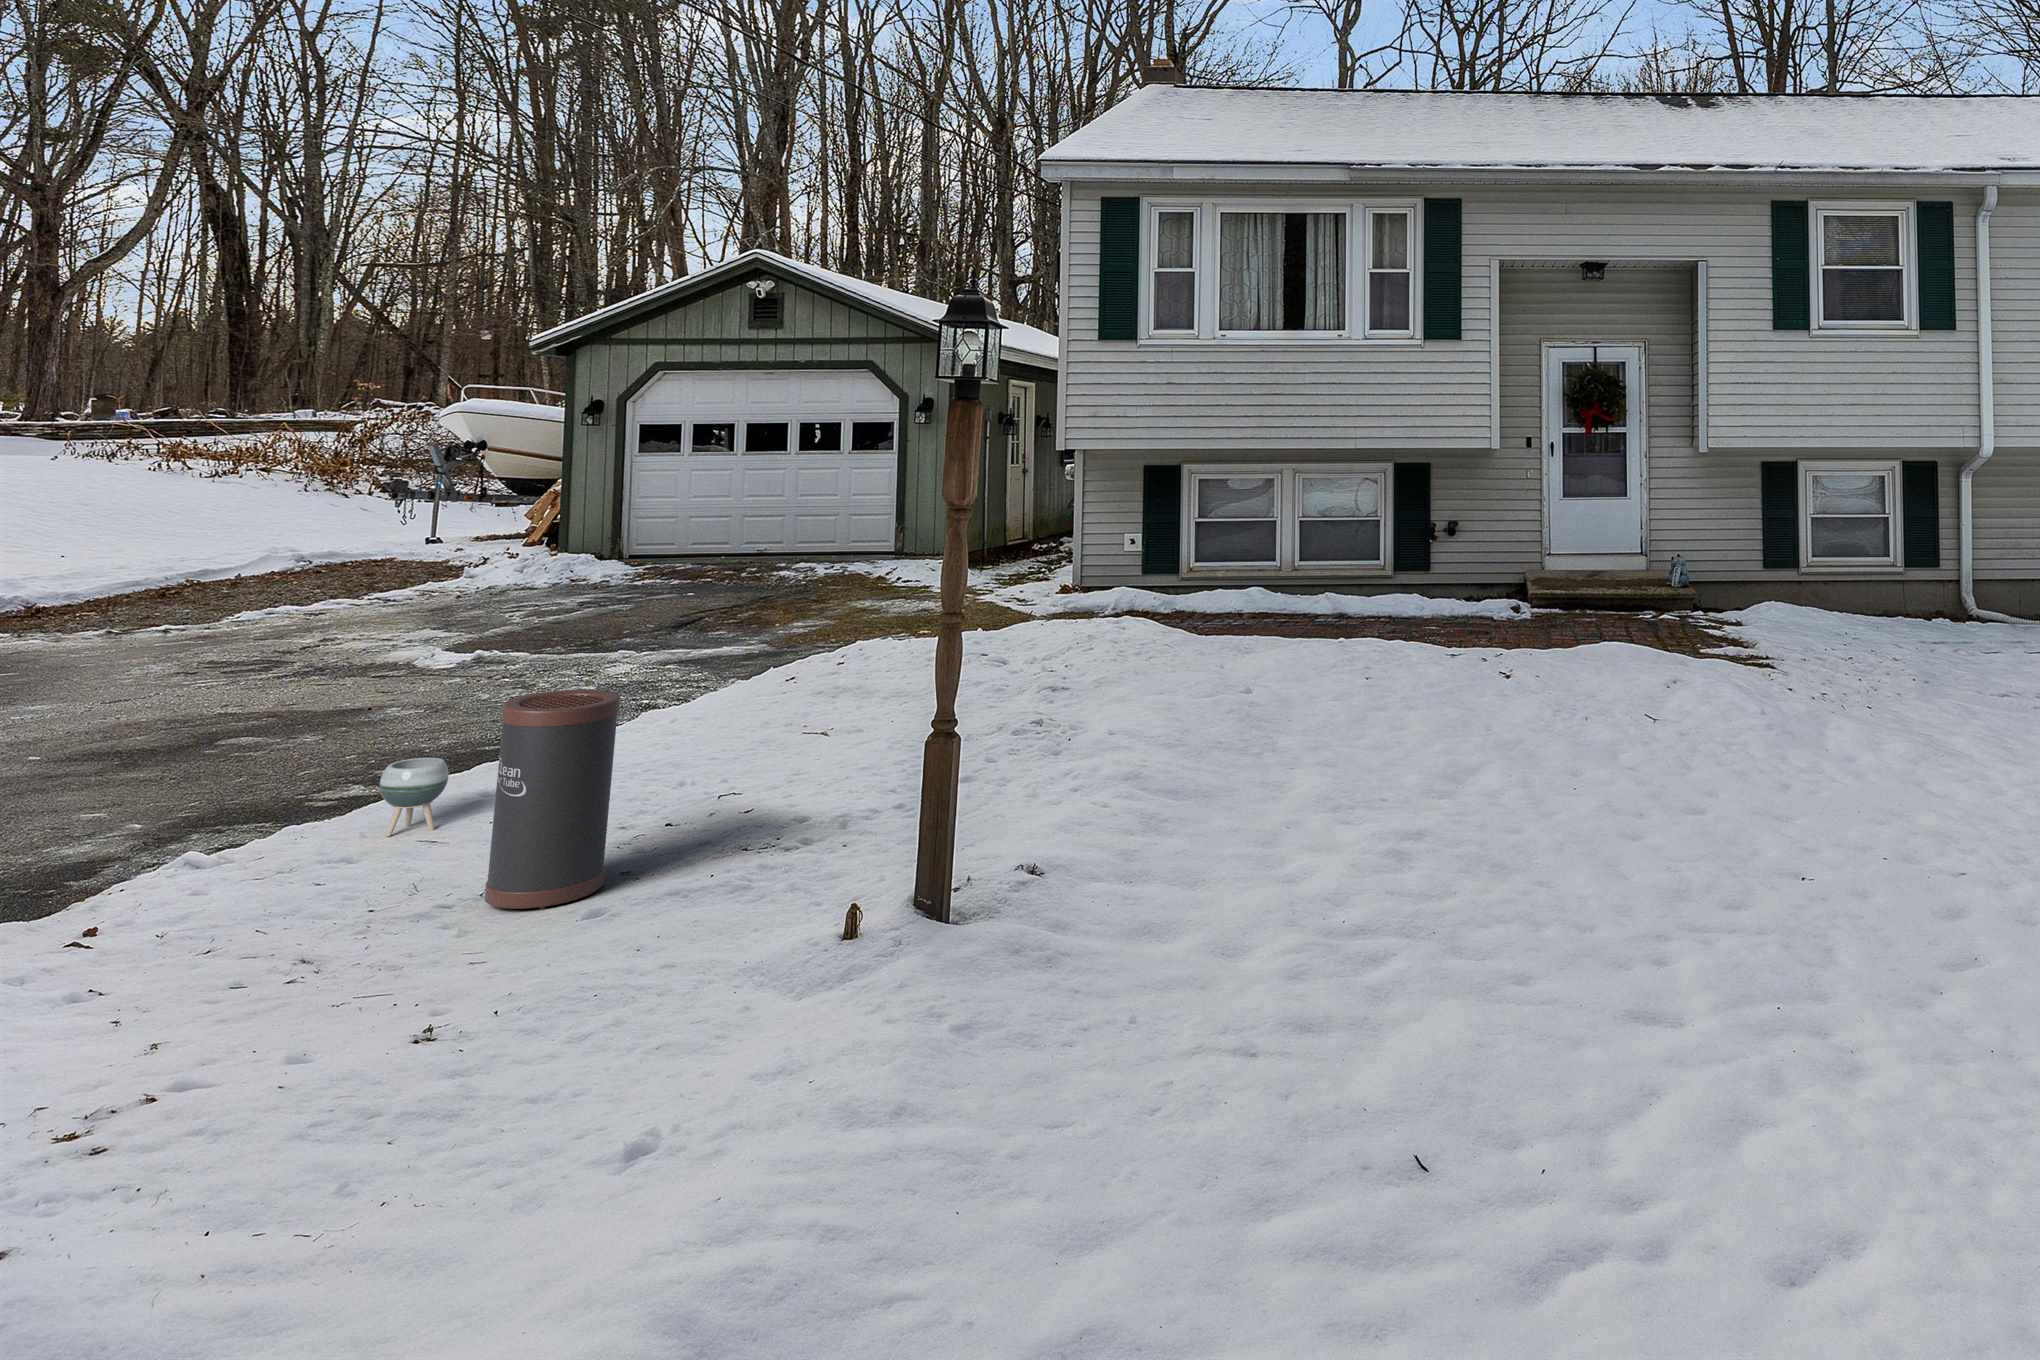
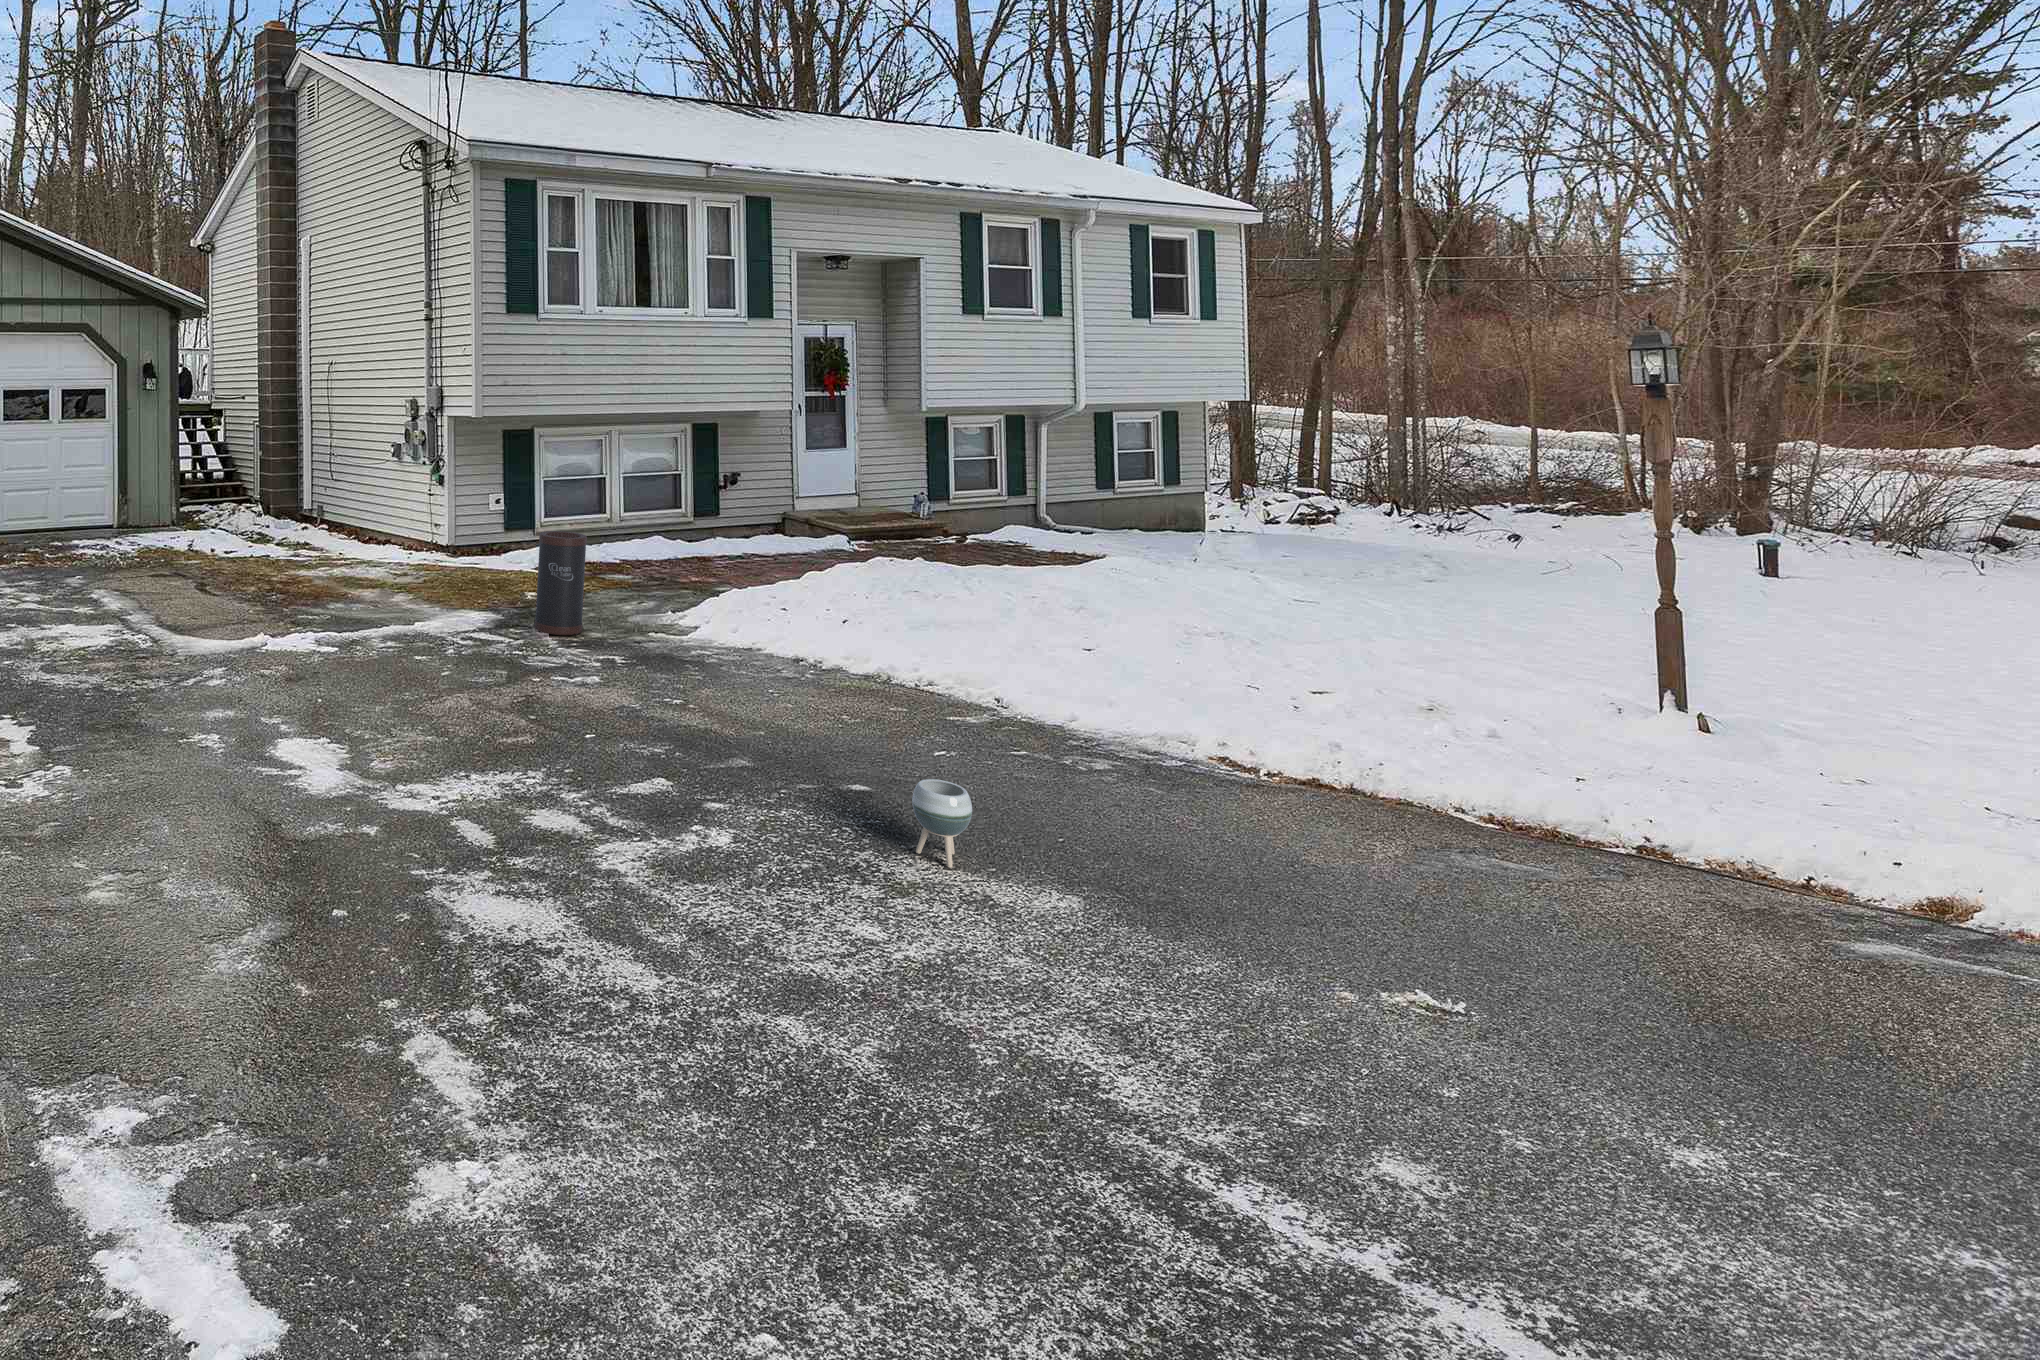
trash can: present [485,690,620,910] -> present [535,531,587,635]

